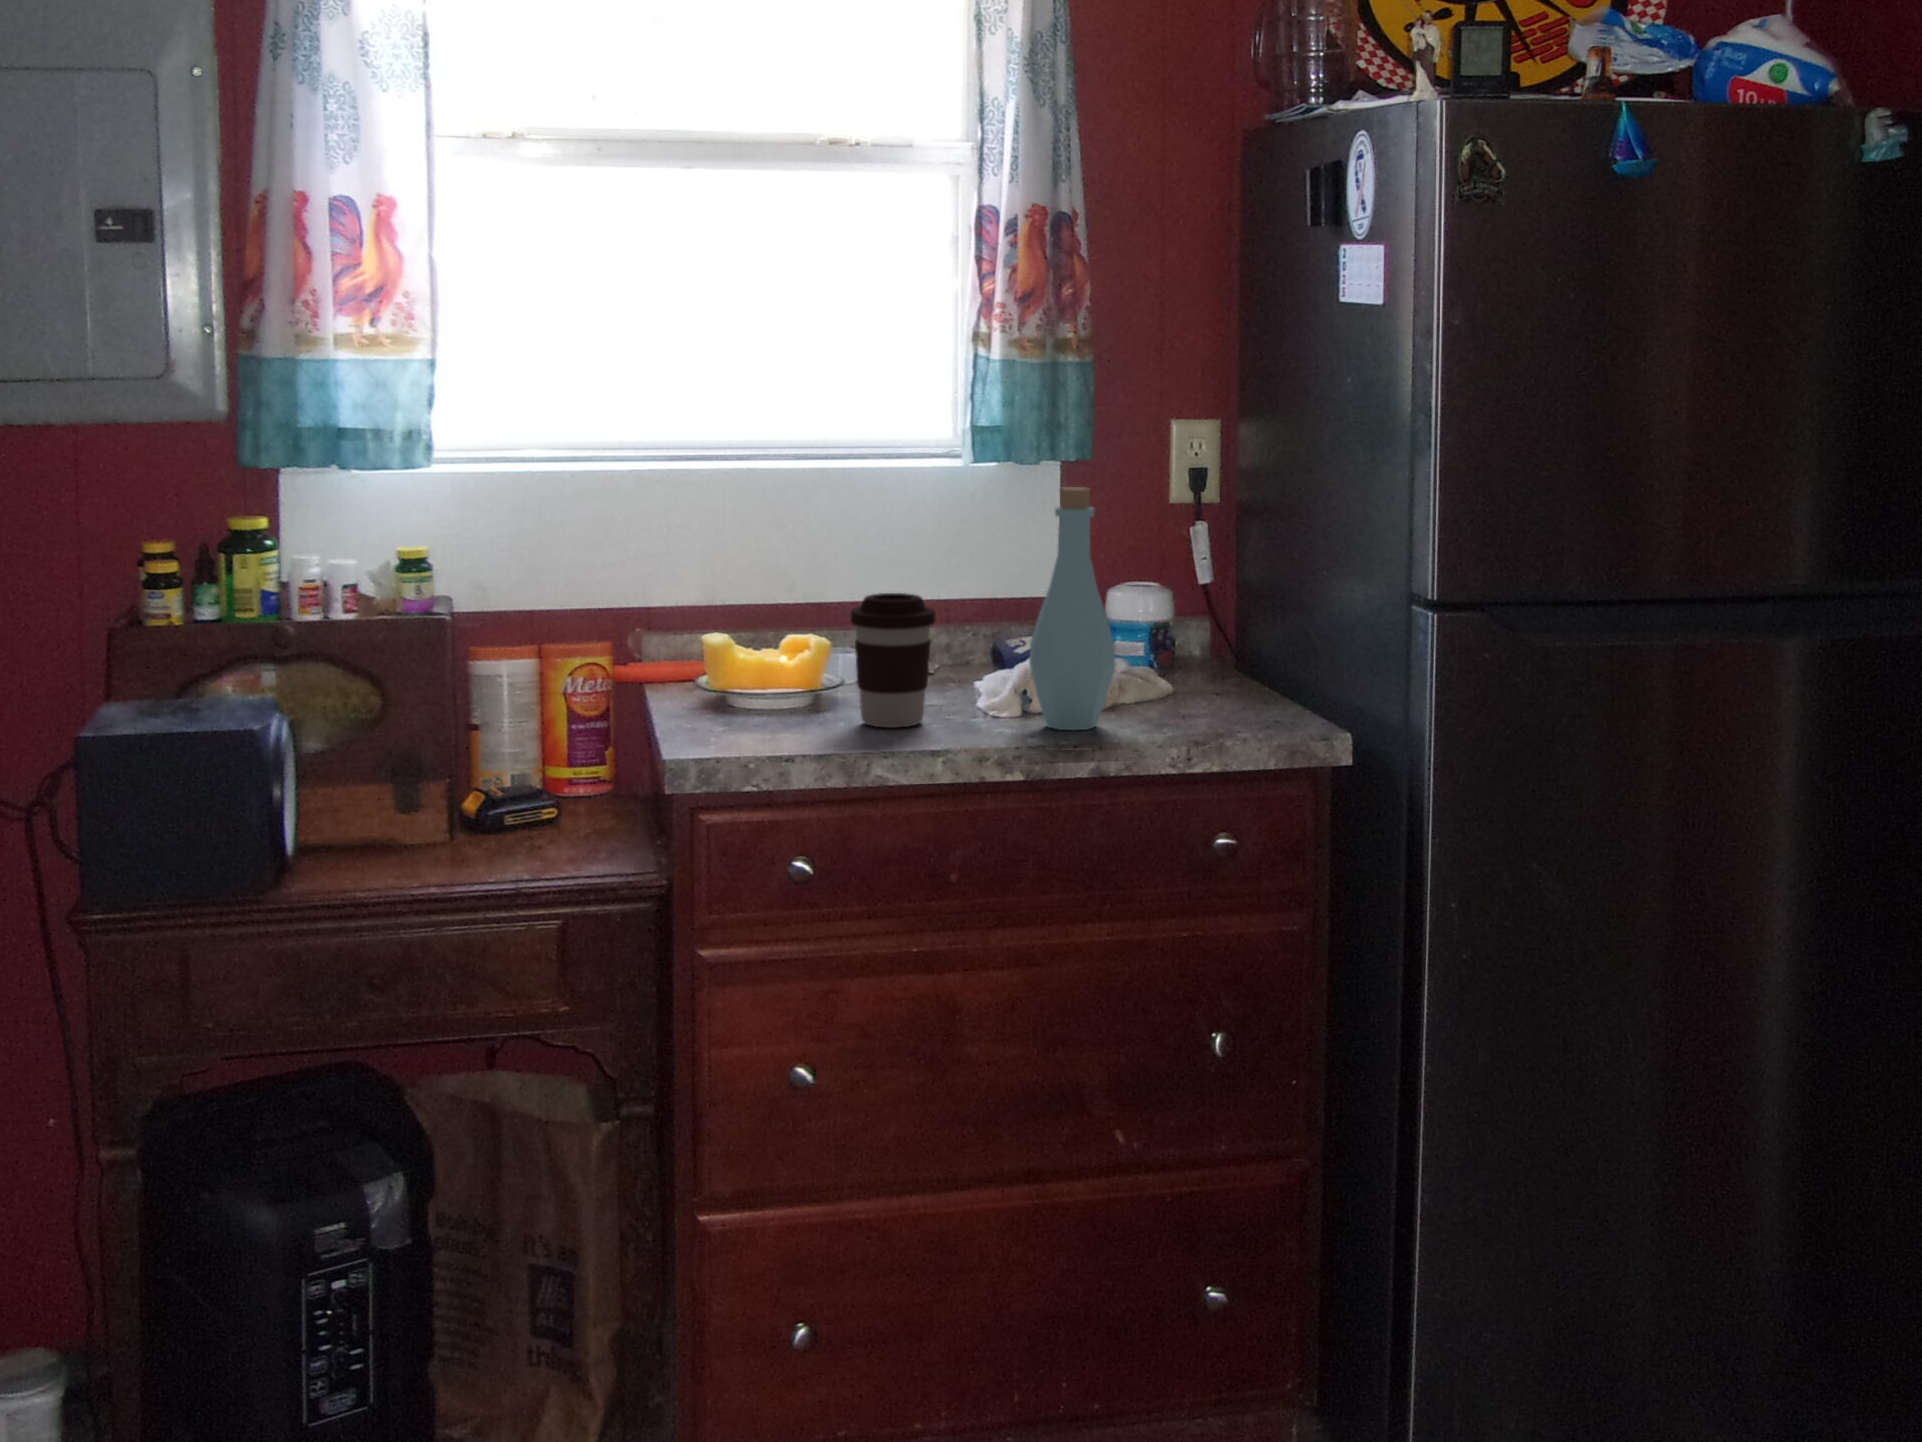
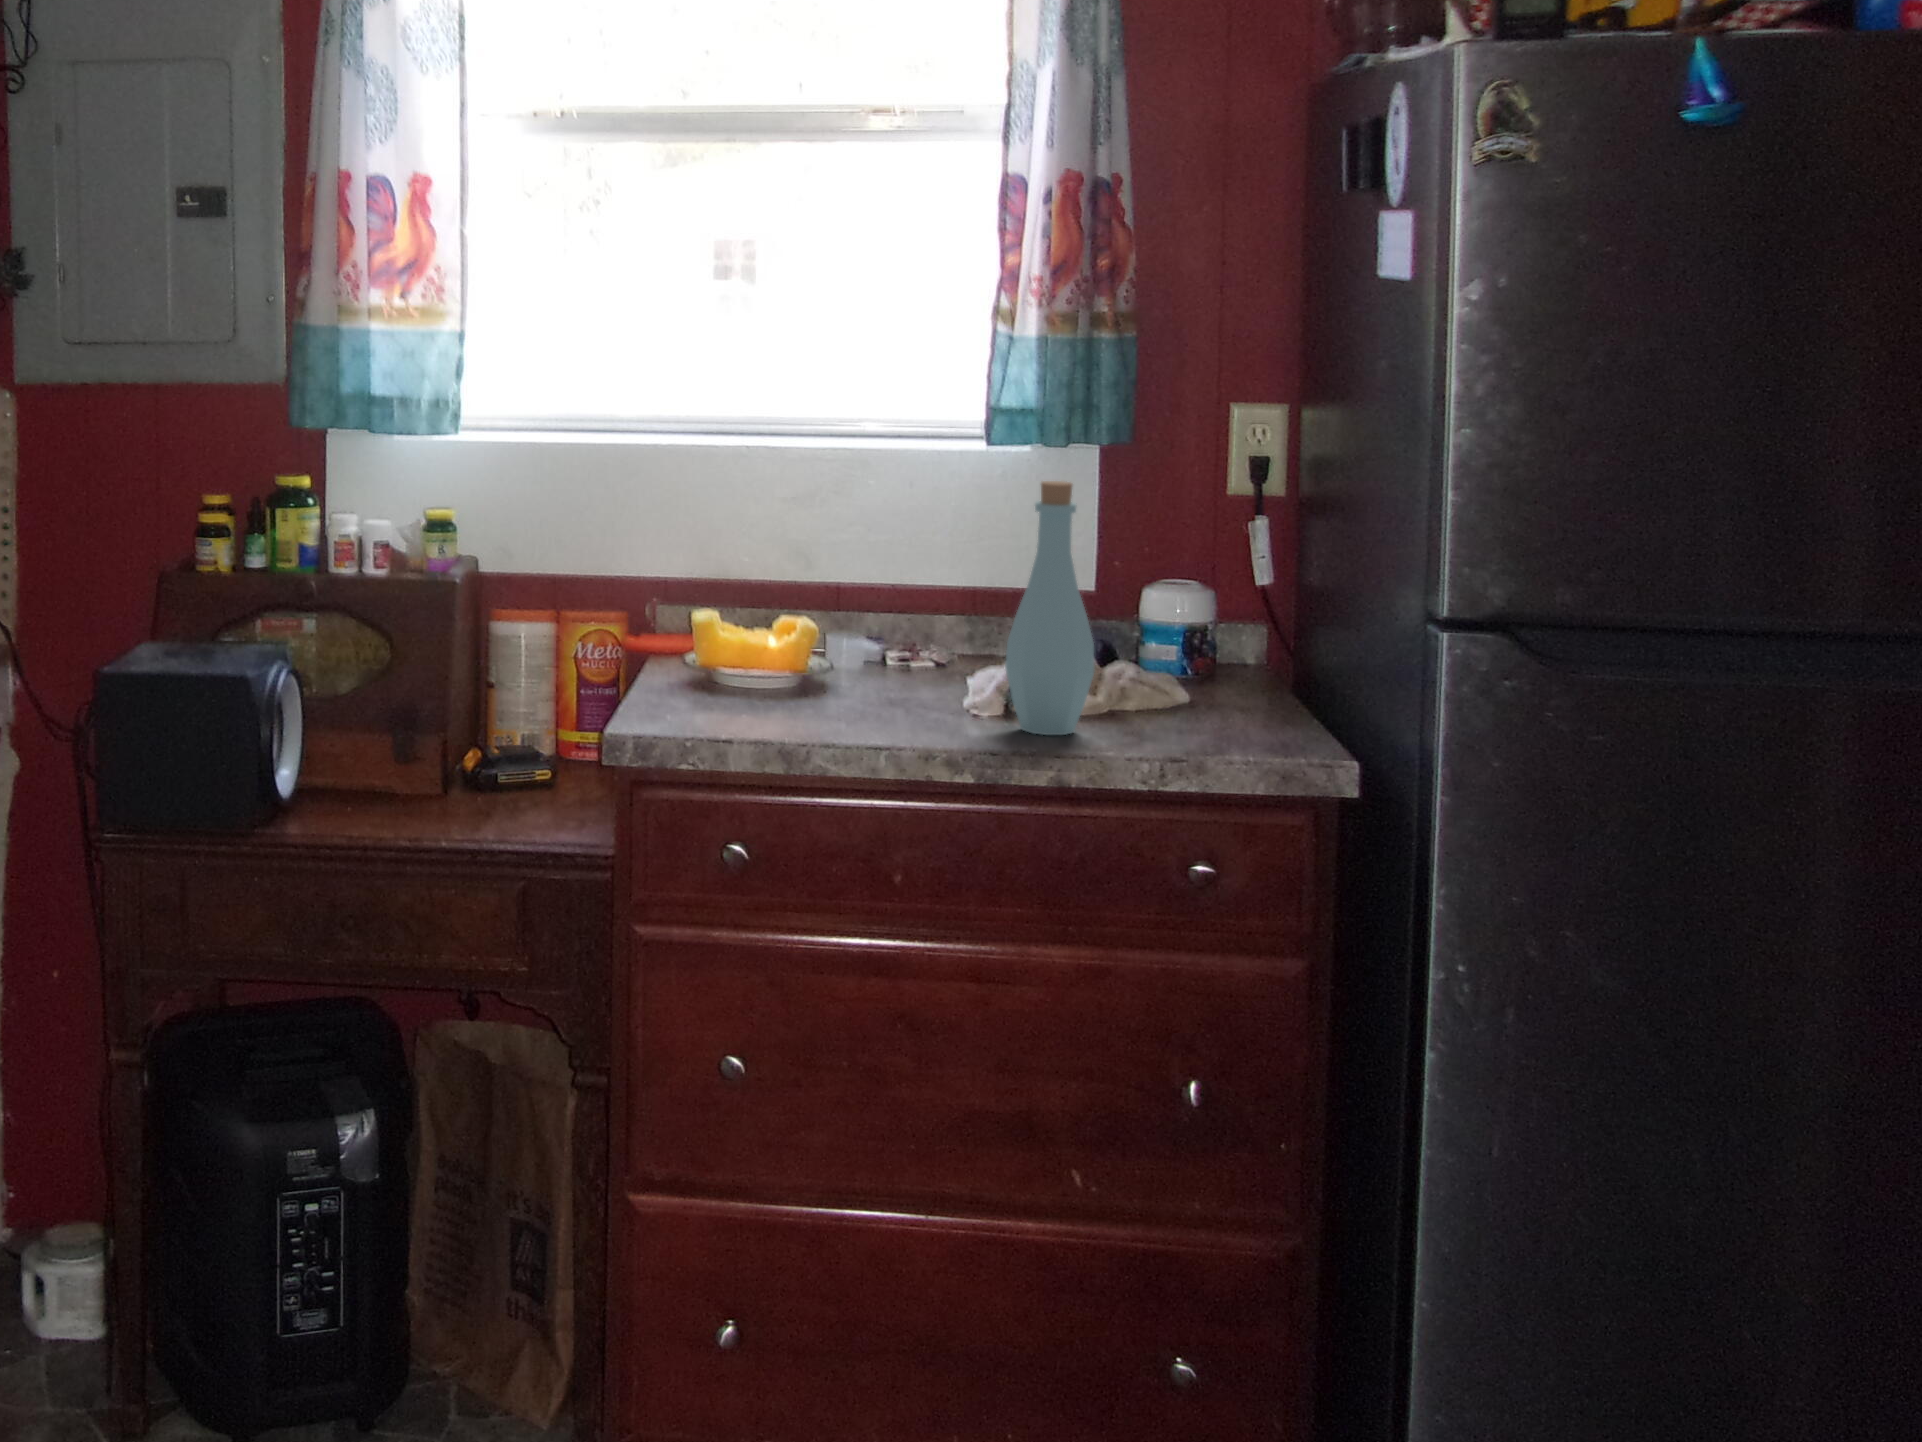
coffee cup: present [851,593,936,728] -> none [825,581,912,718]

